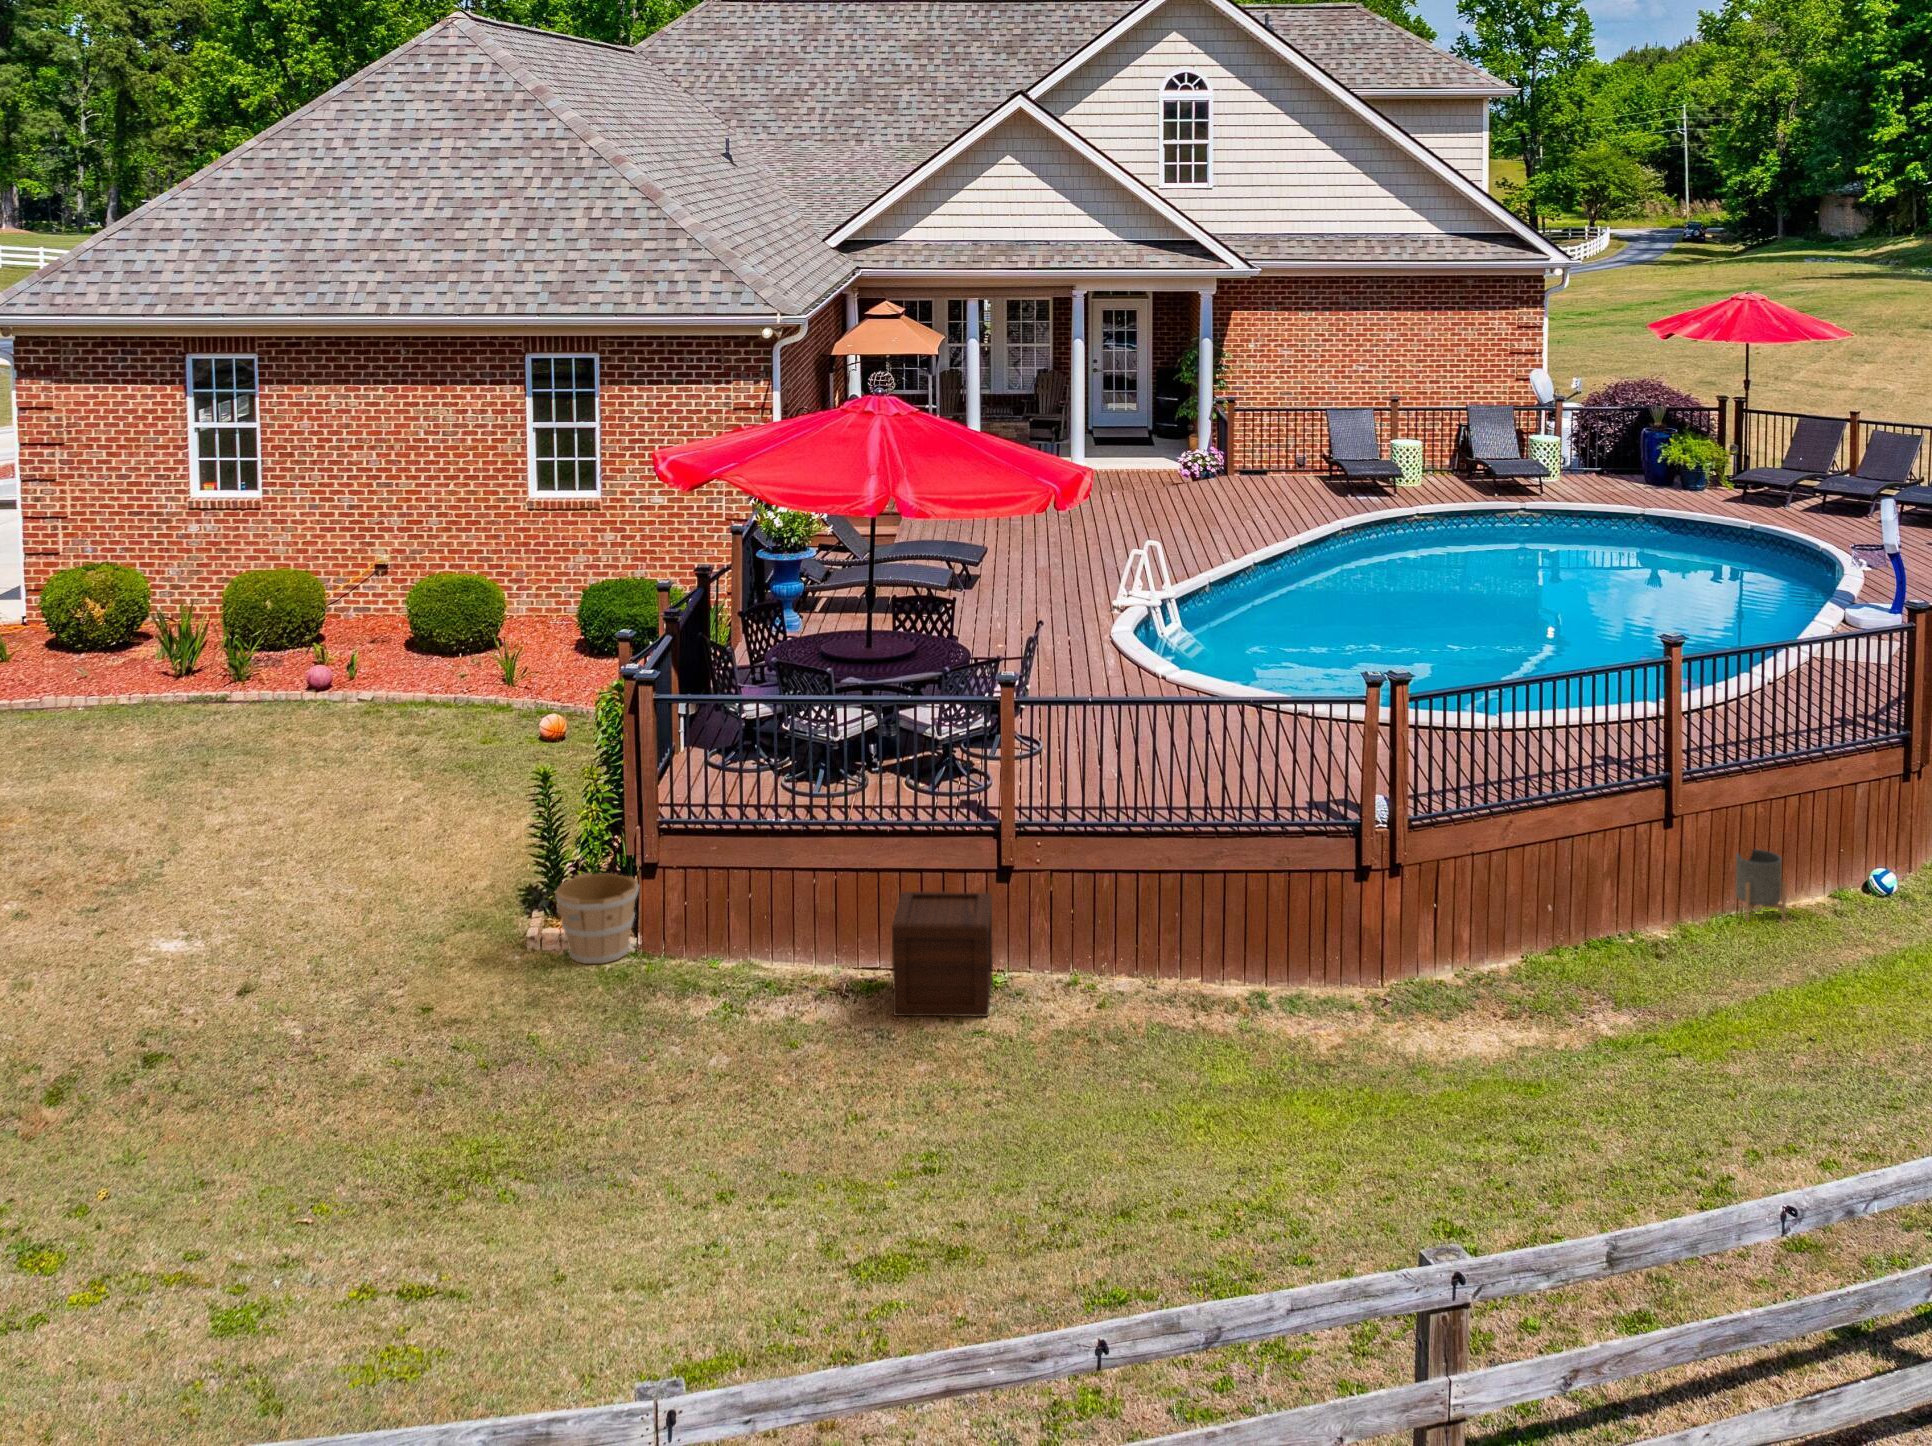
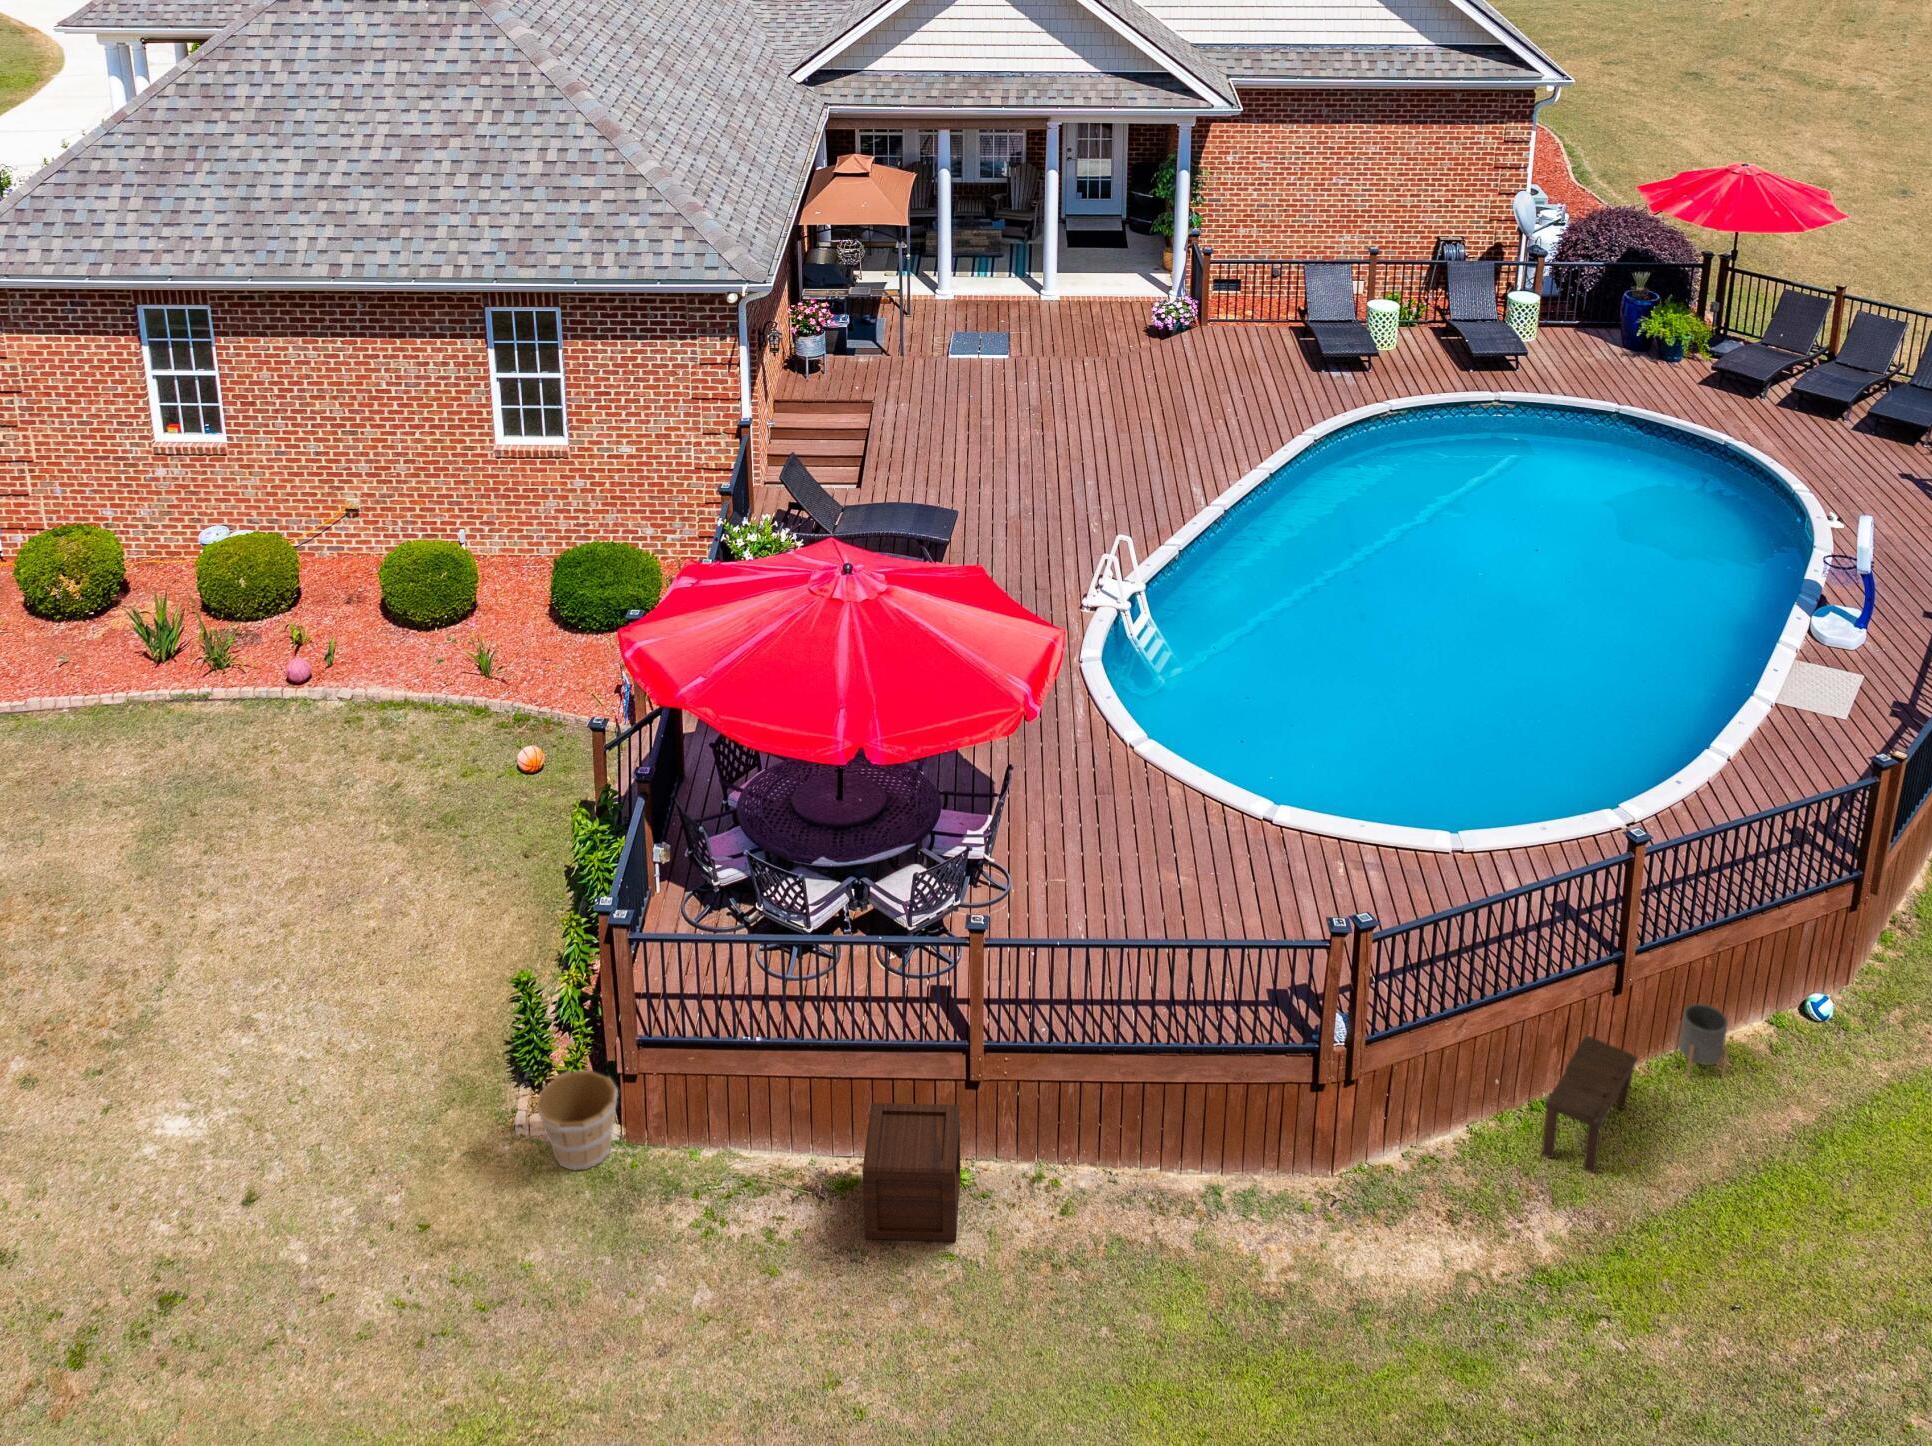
bench: none [1597,863,1691,974] -> present [1542,1036,1638,1172]

